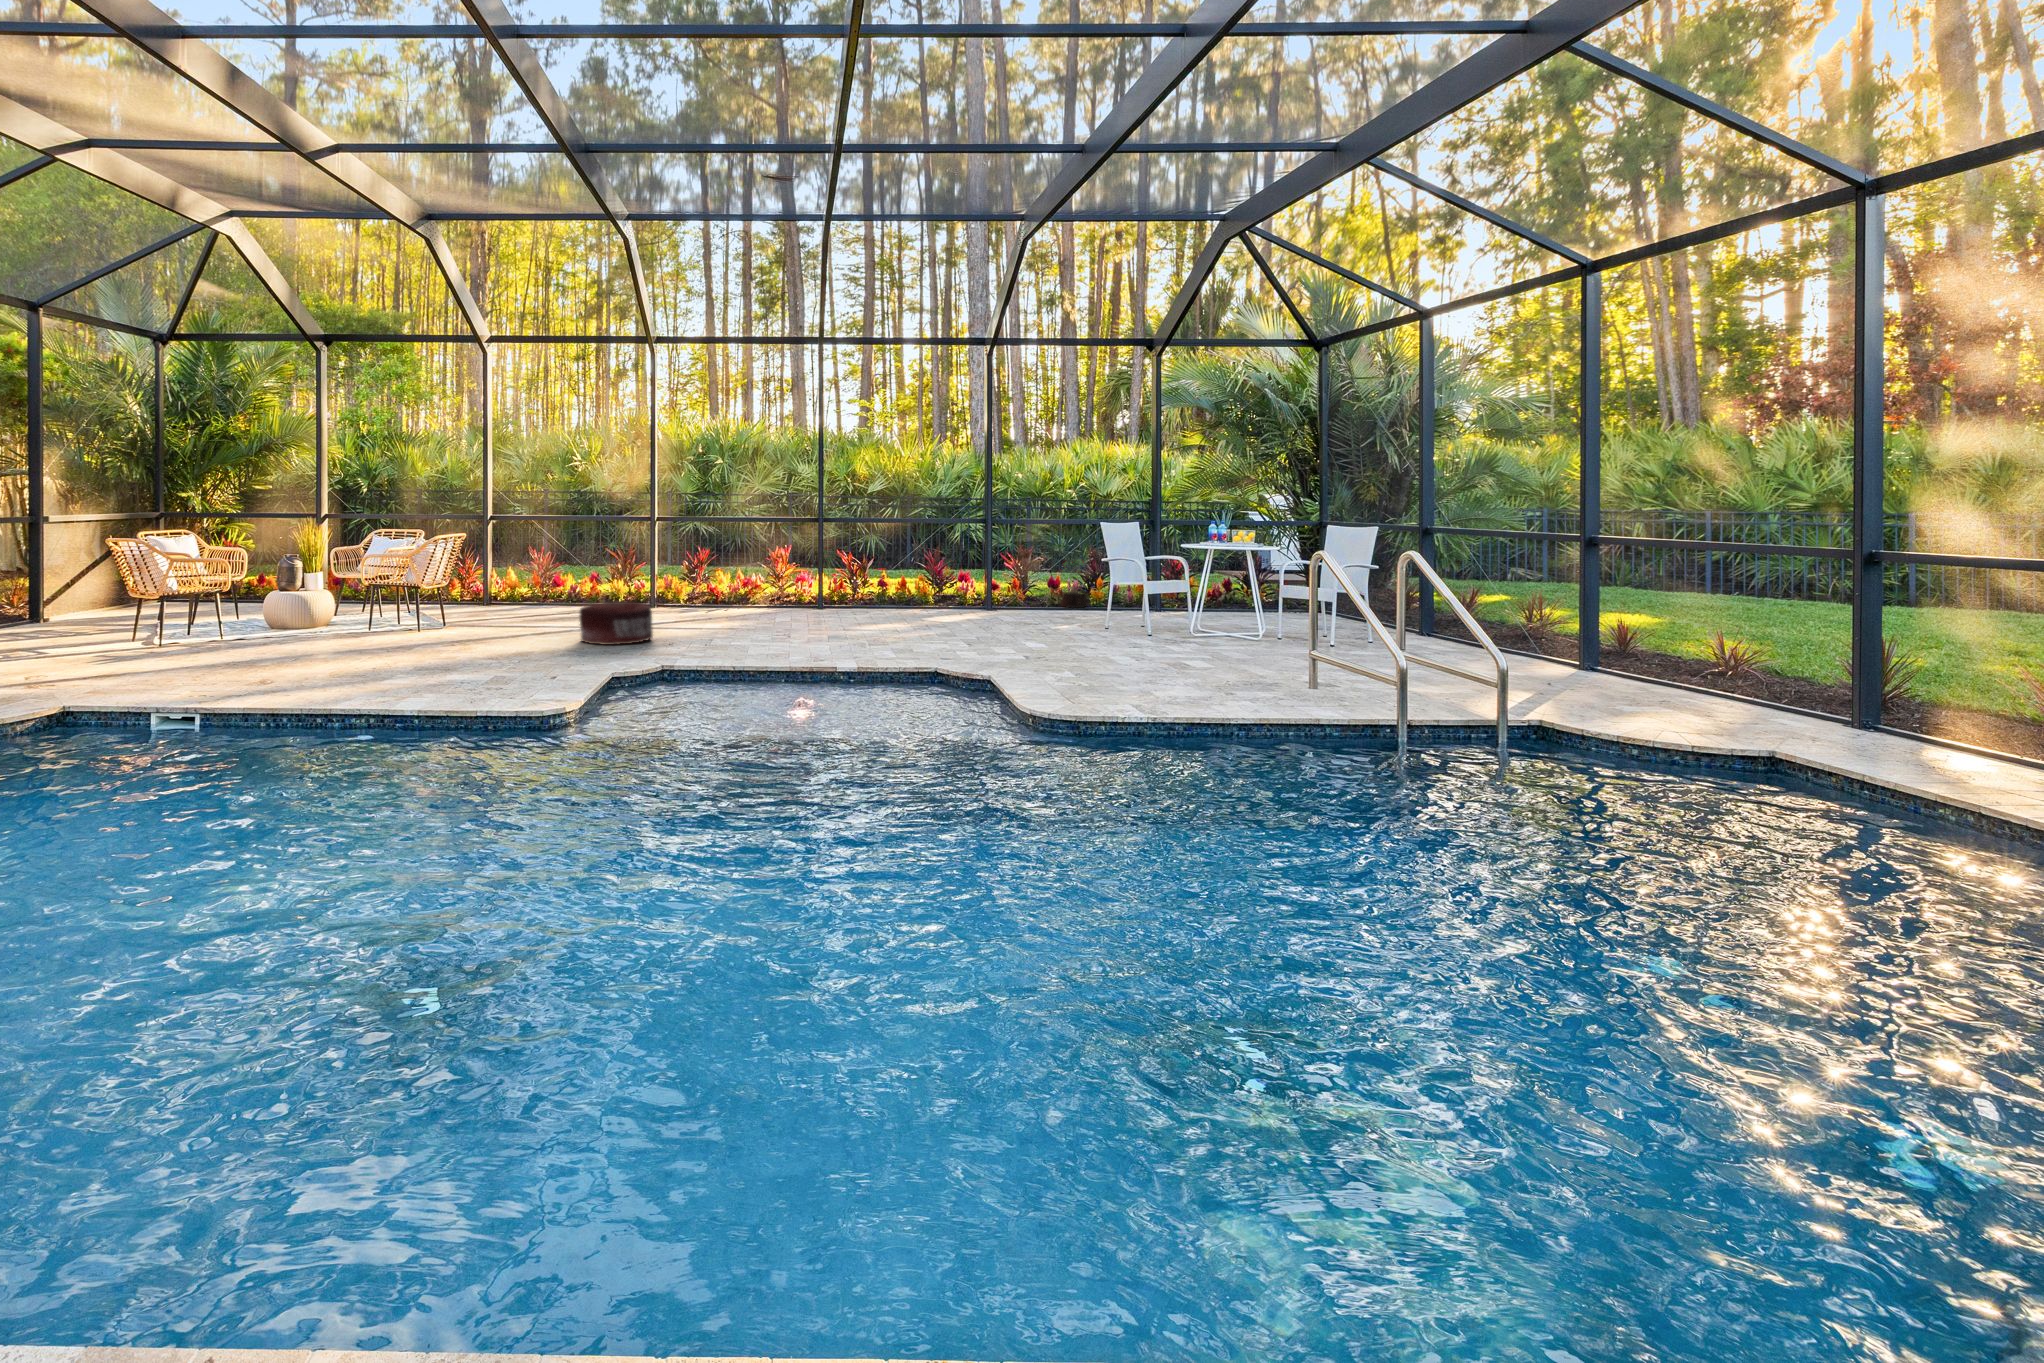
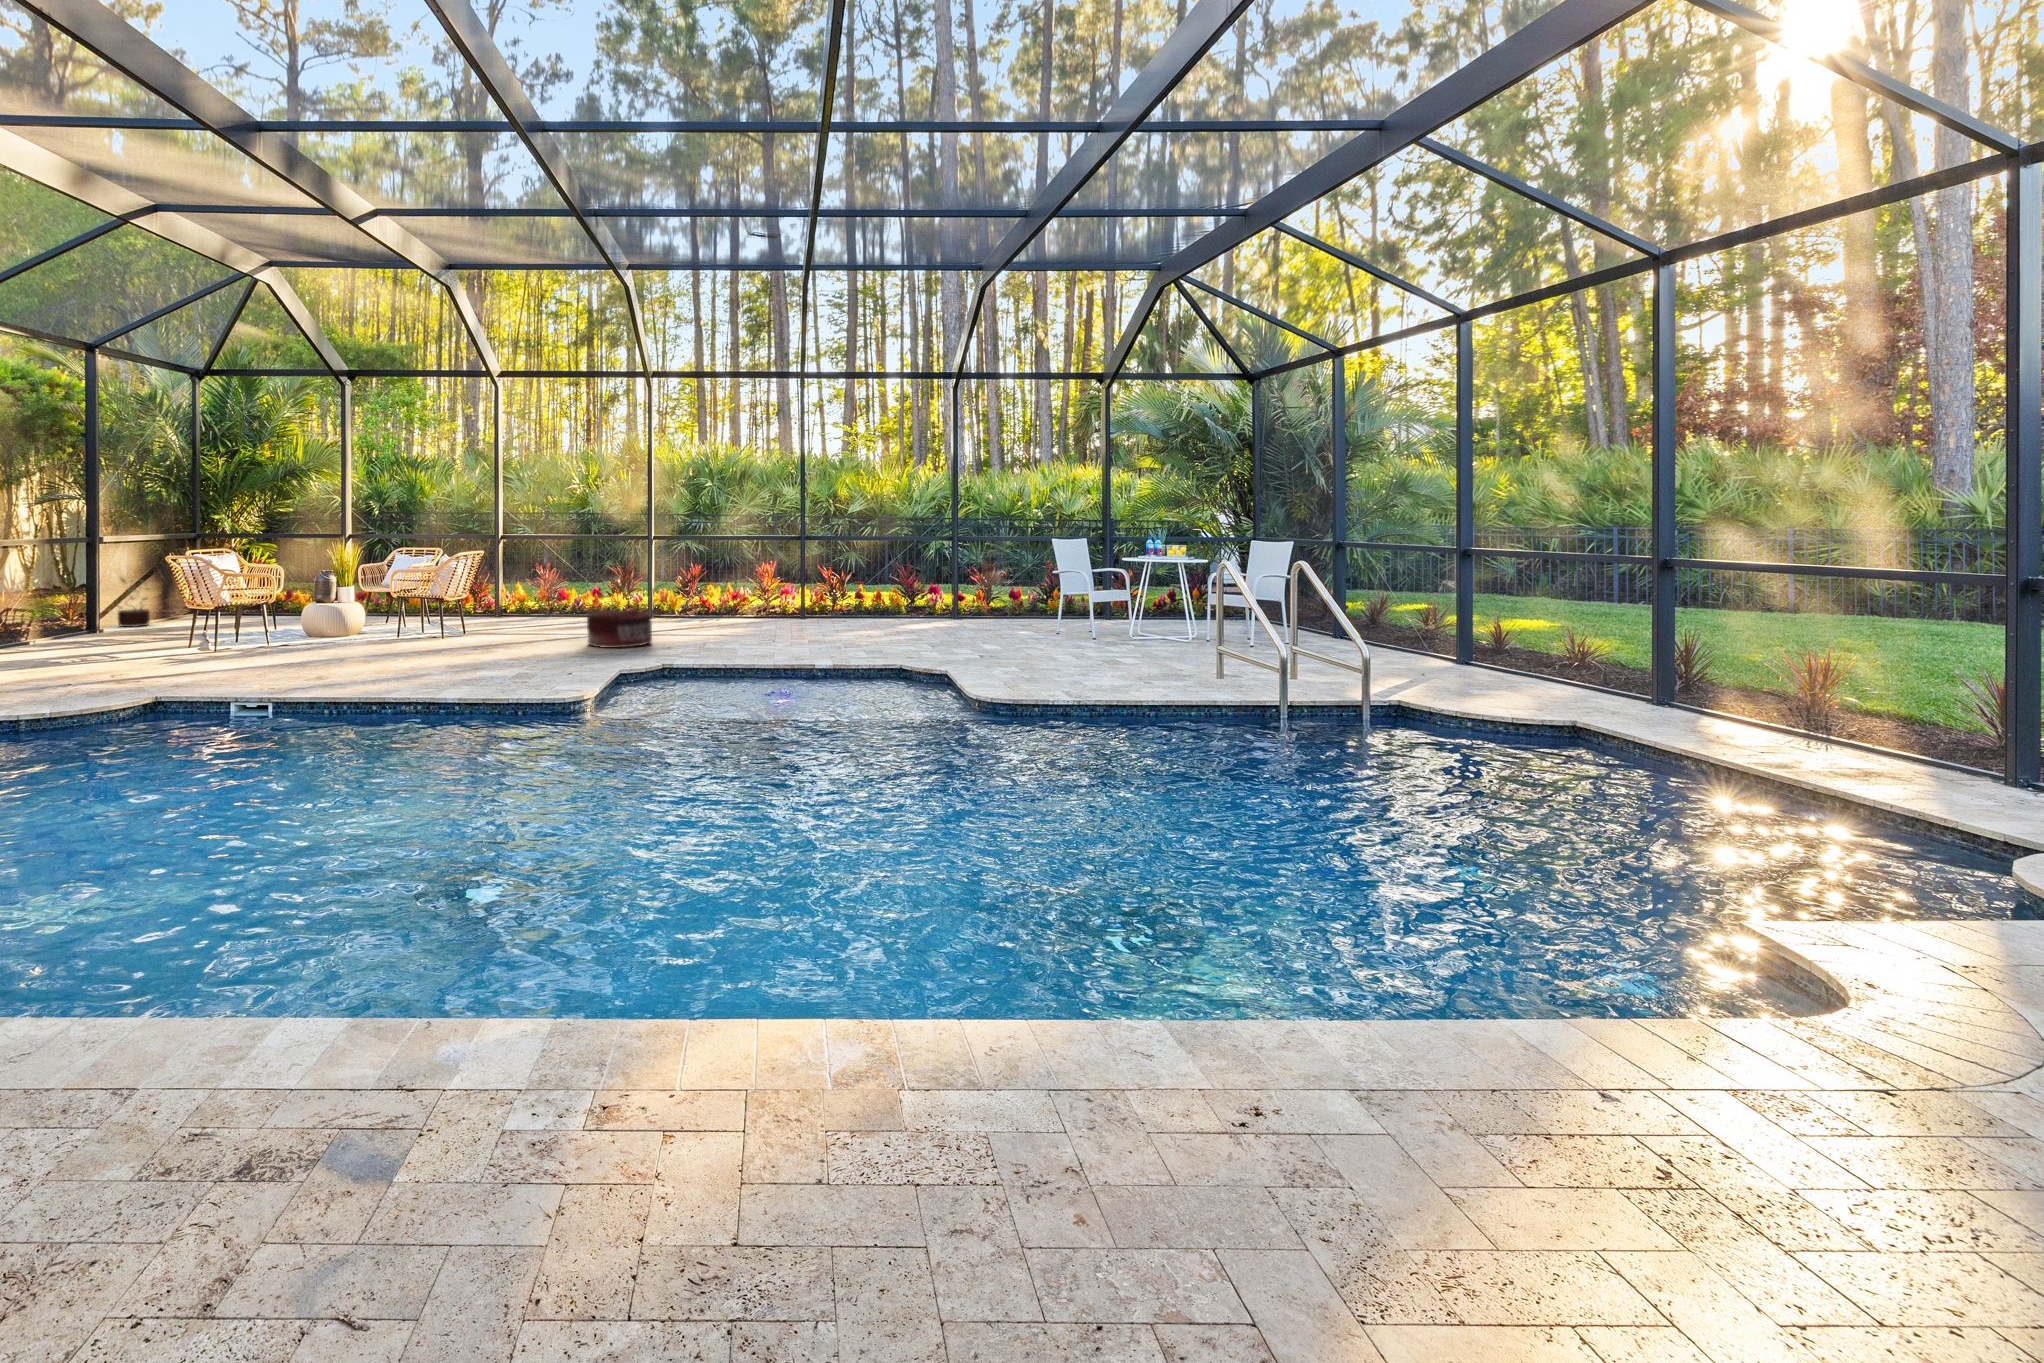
decorative plant: present [1060,559,1088,608] -> present [115,578,150,627]

